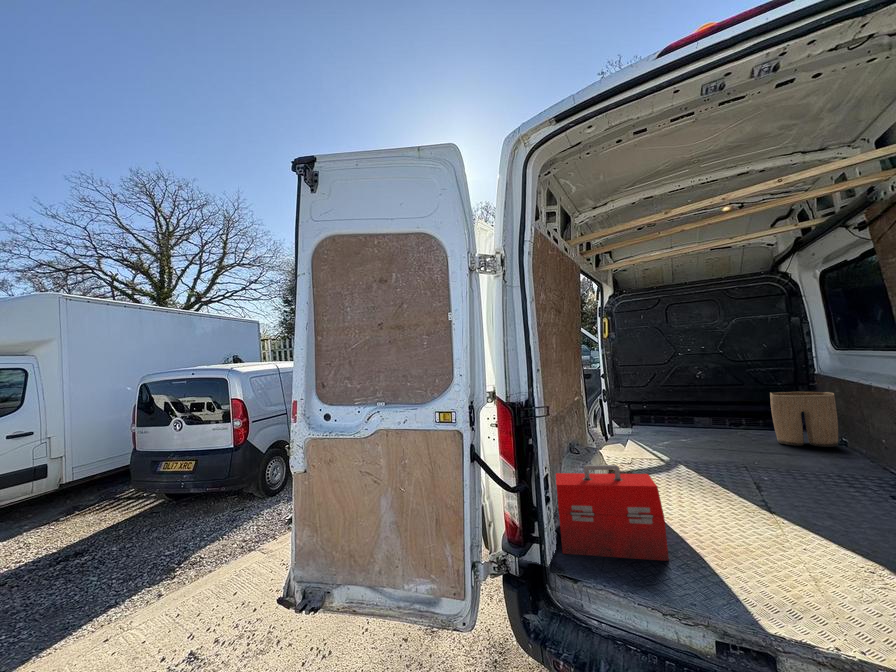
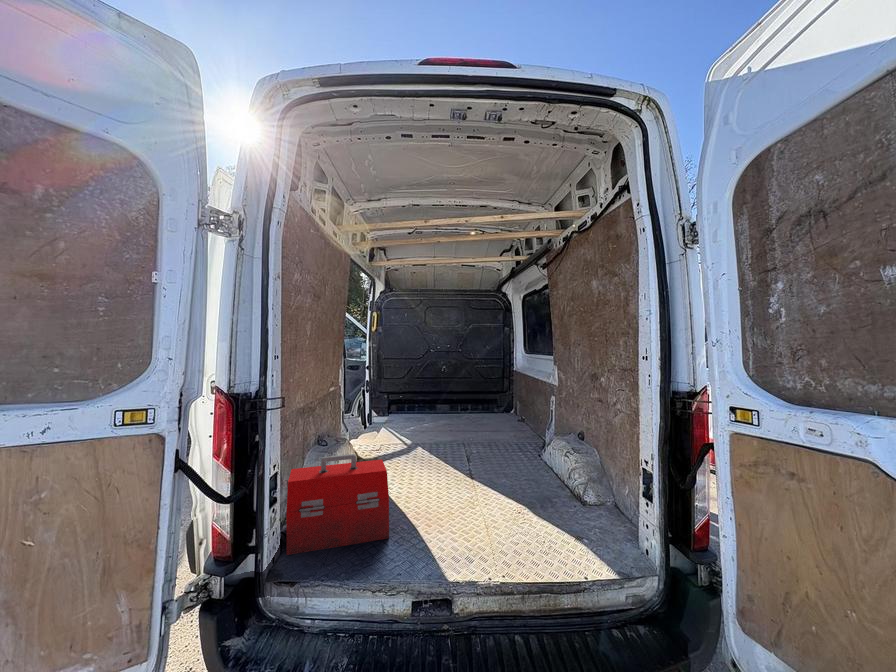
laundry basket: present [770,392,838,447] -> none [487,384,523,425]

